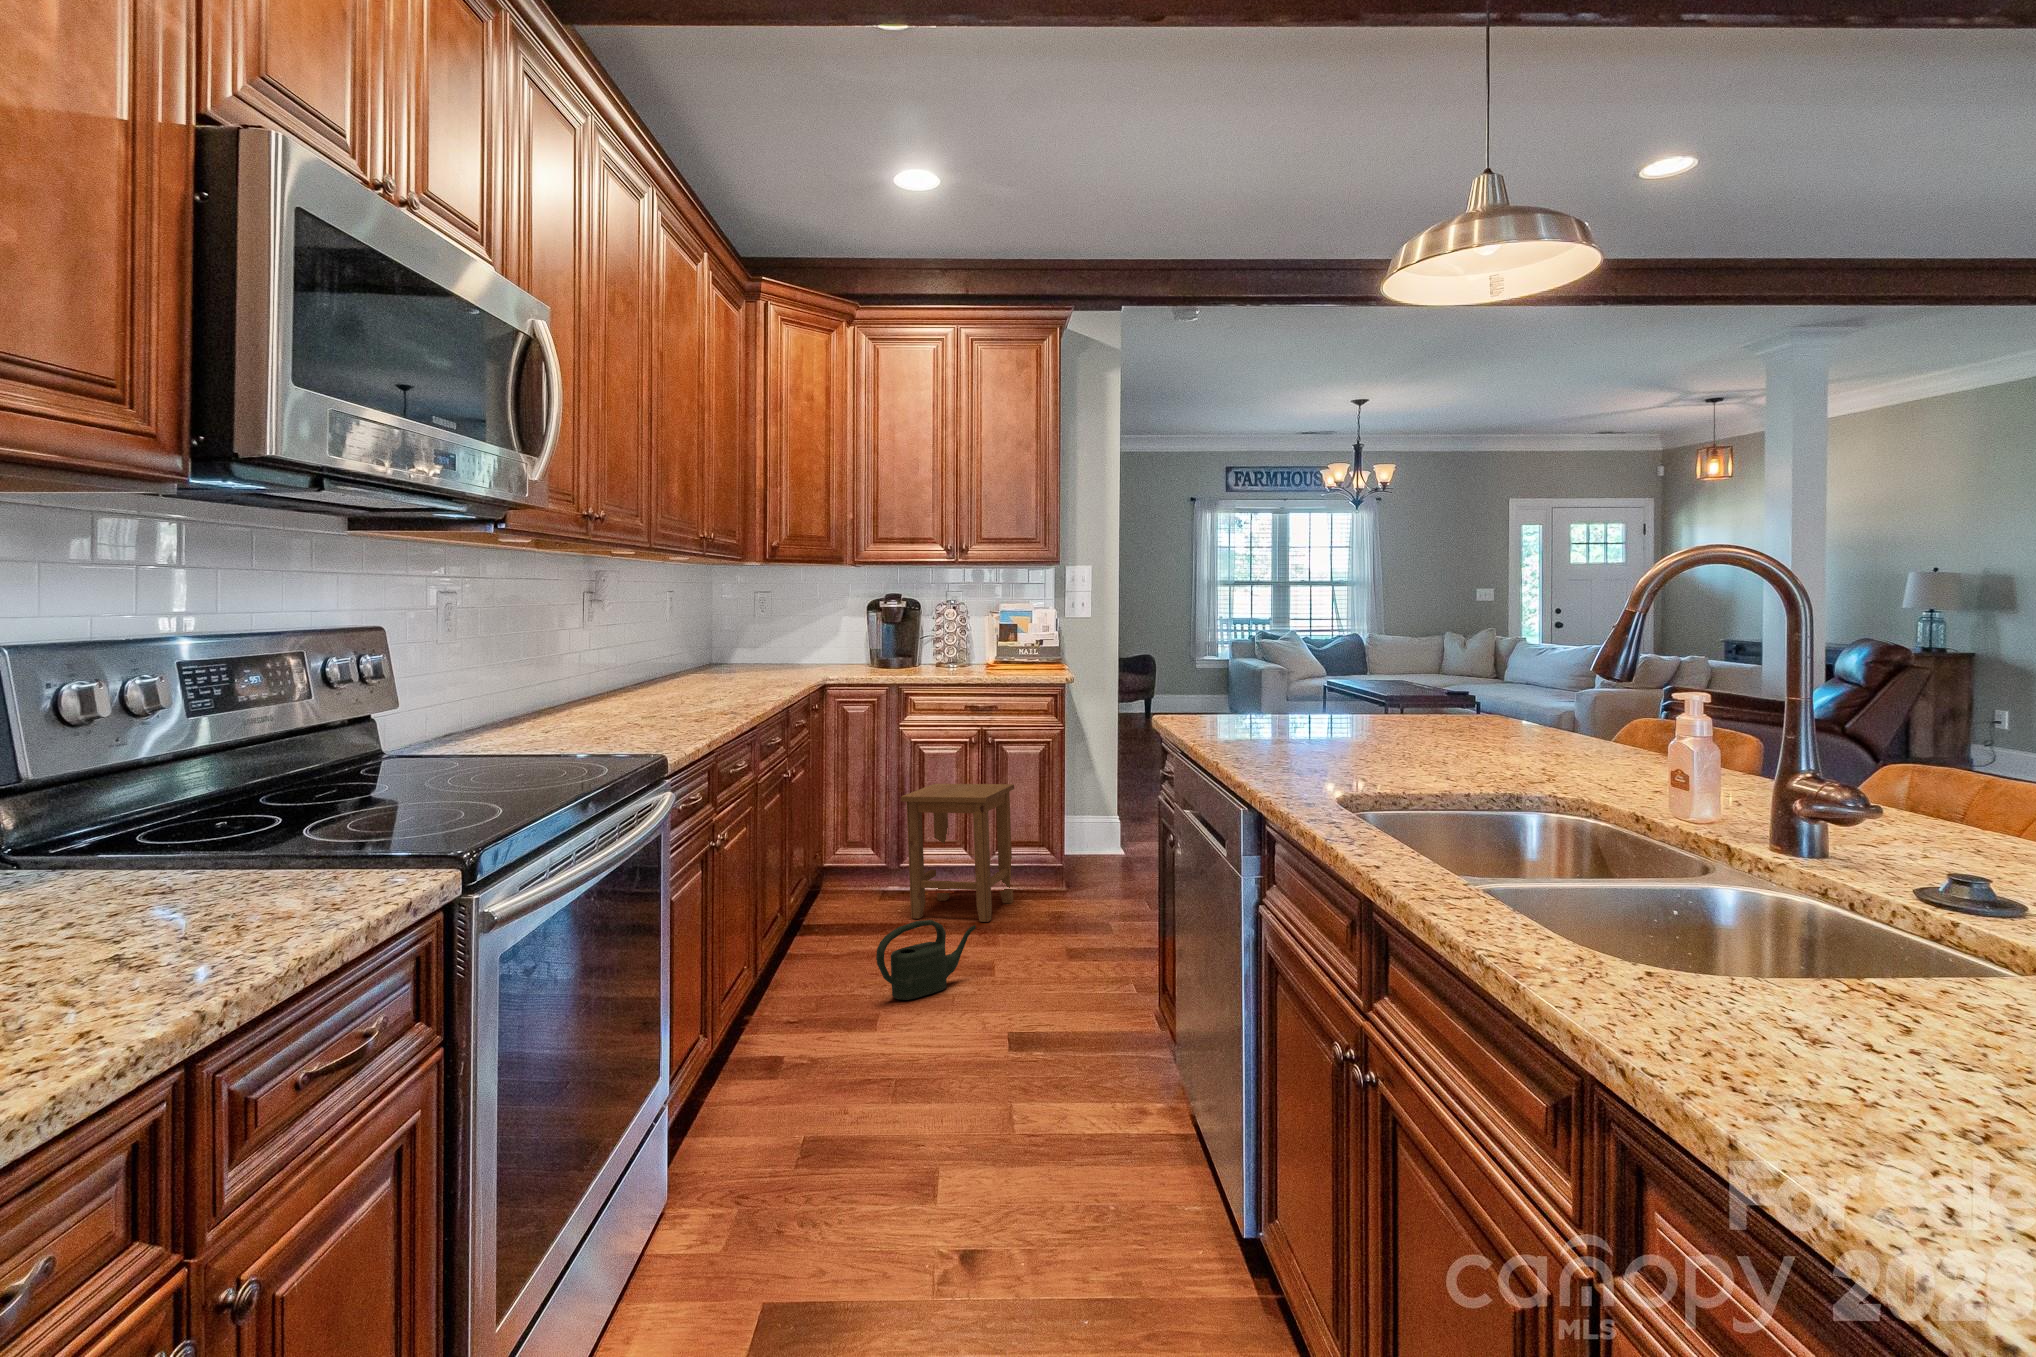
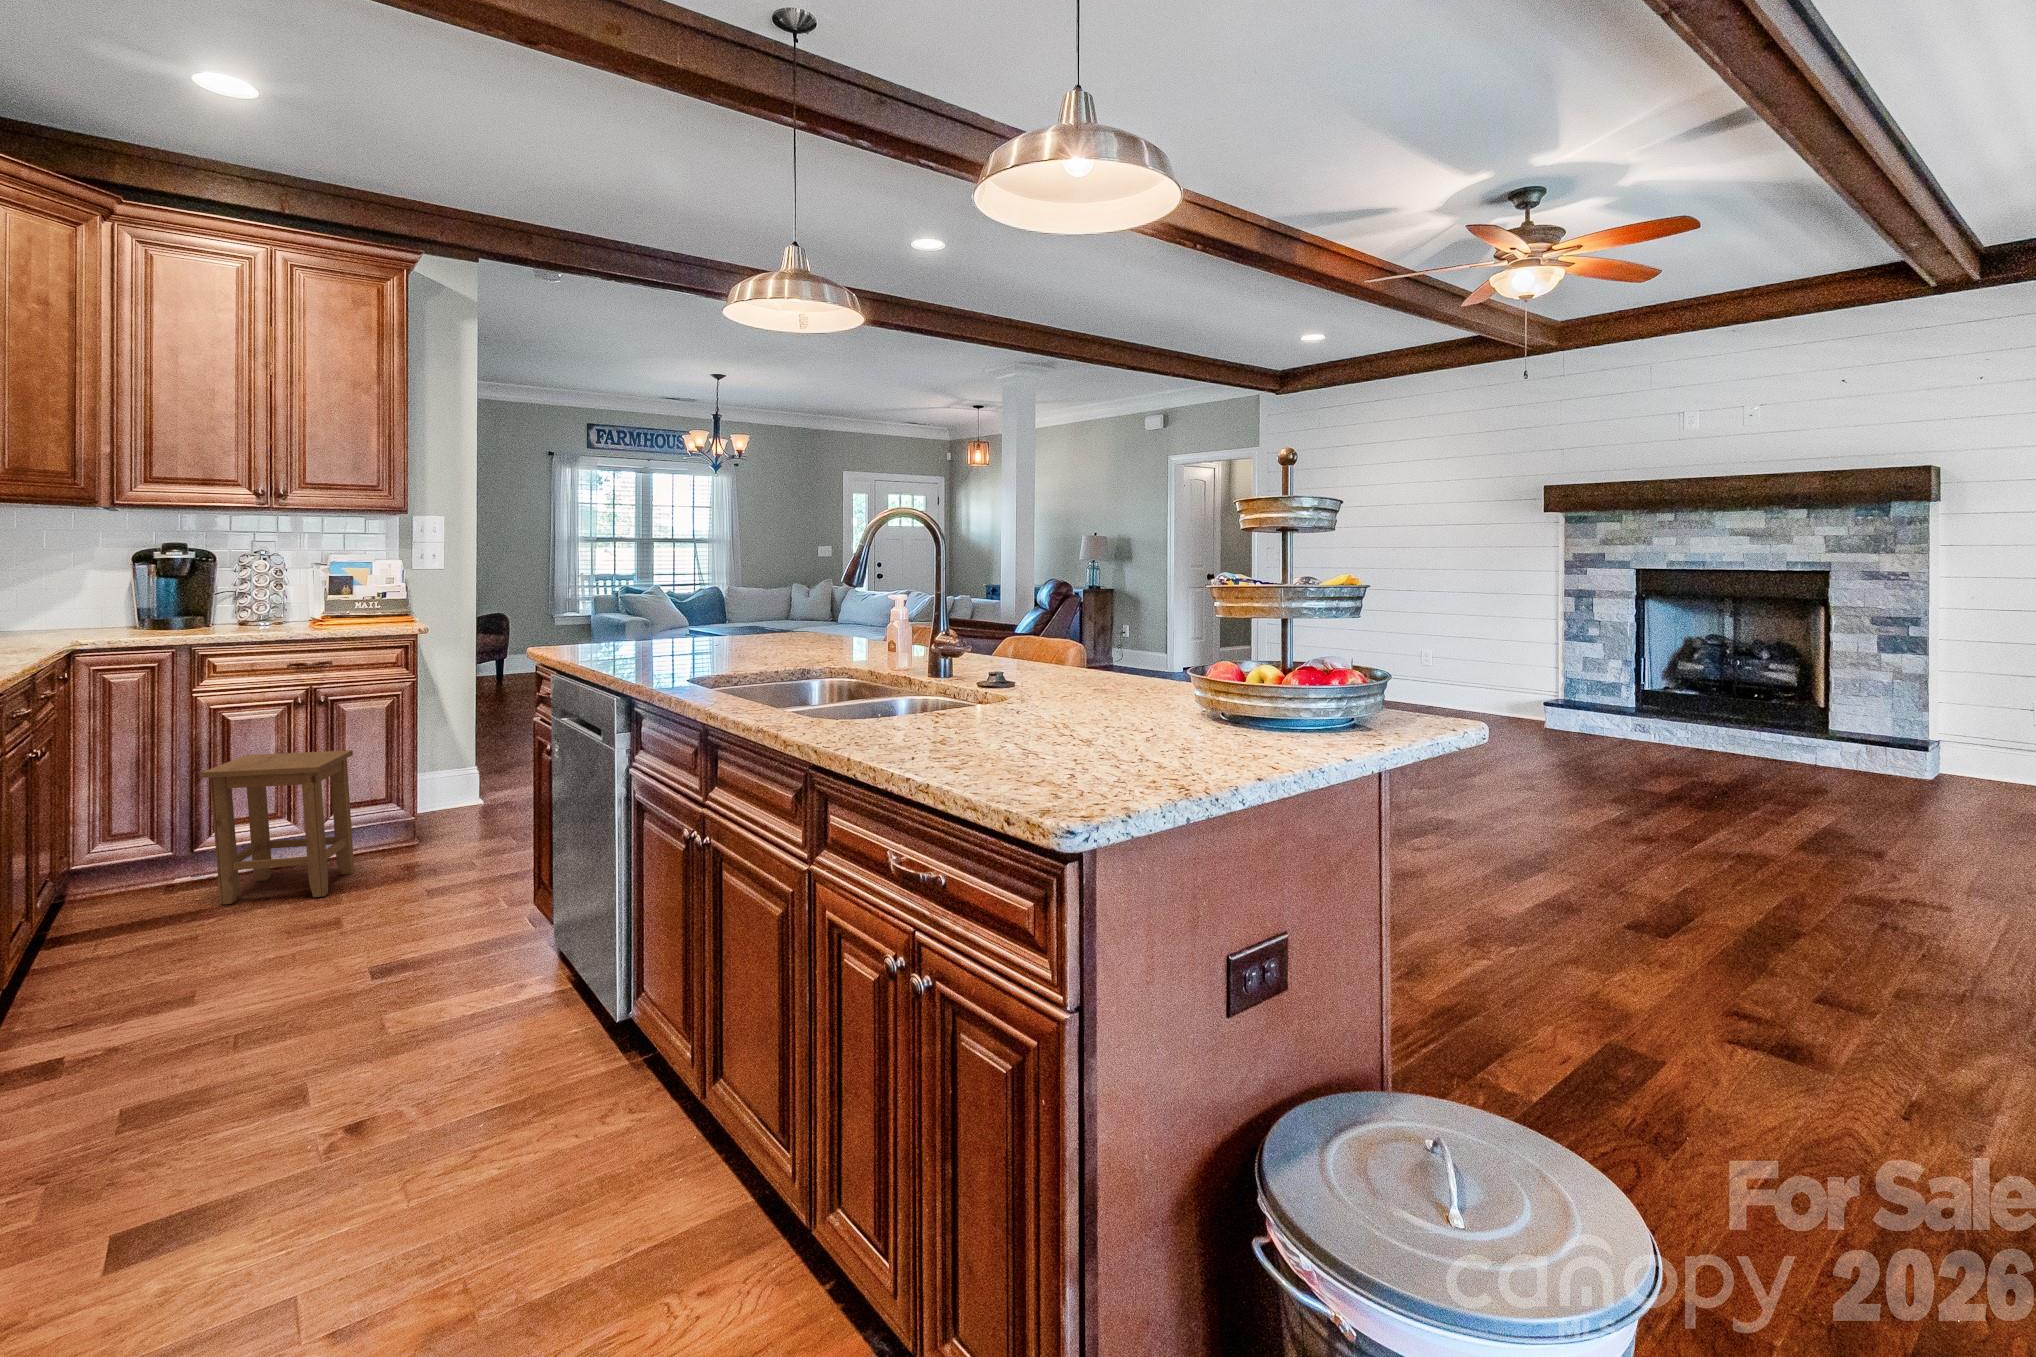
watering can: present [876,920,976,1000] -> none [181,902,312,993]

